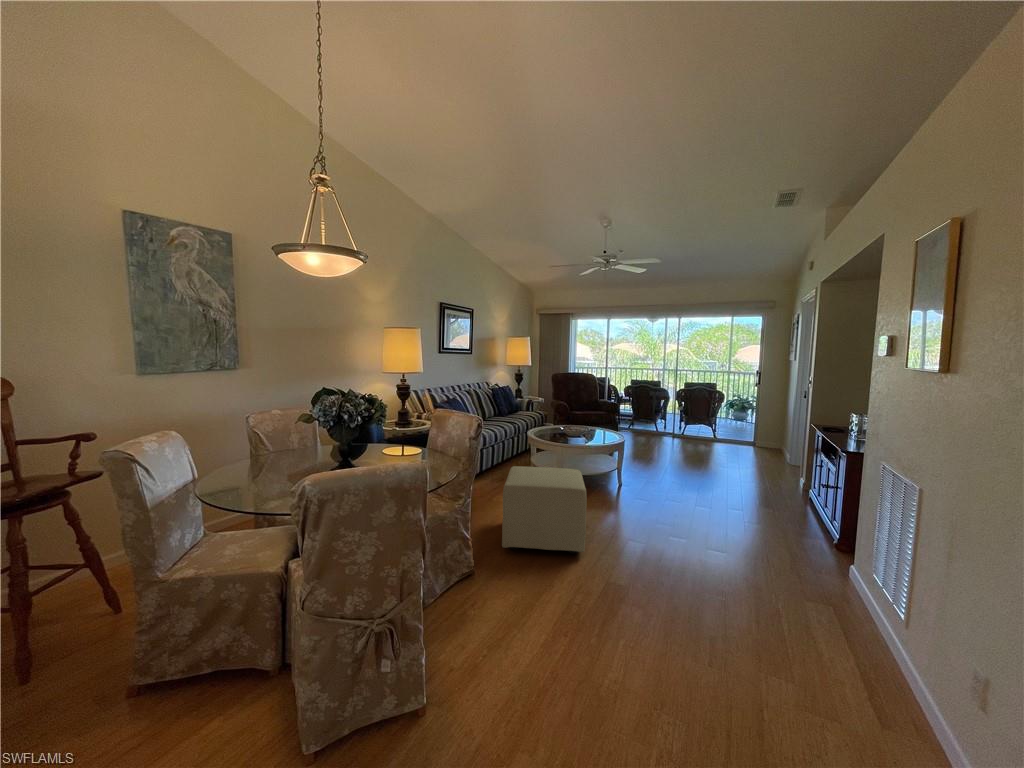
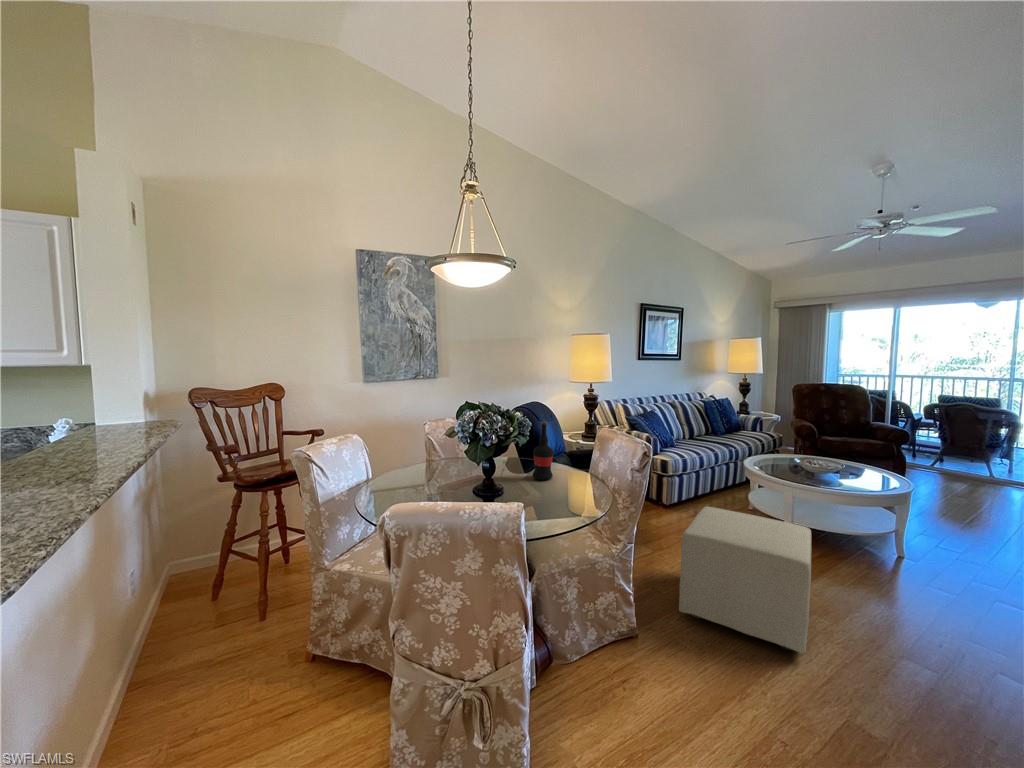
wine bottle: none [378,405,397,458] -> present [533,421,553,480]

